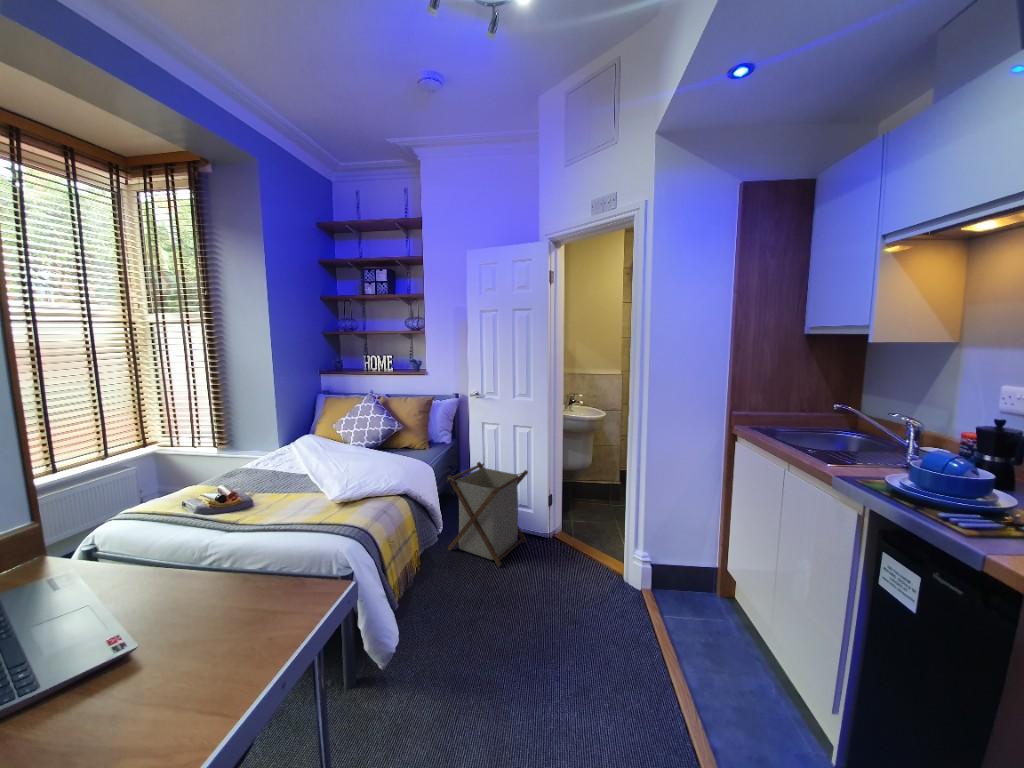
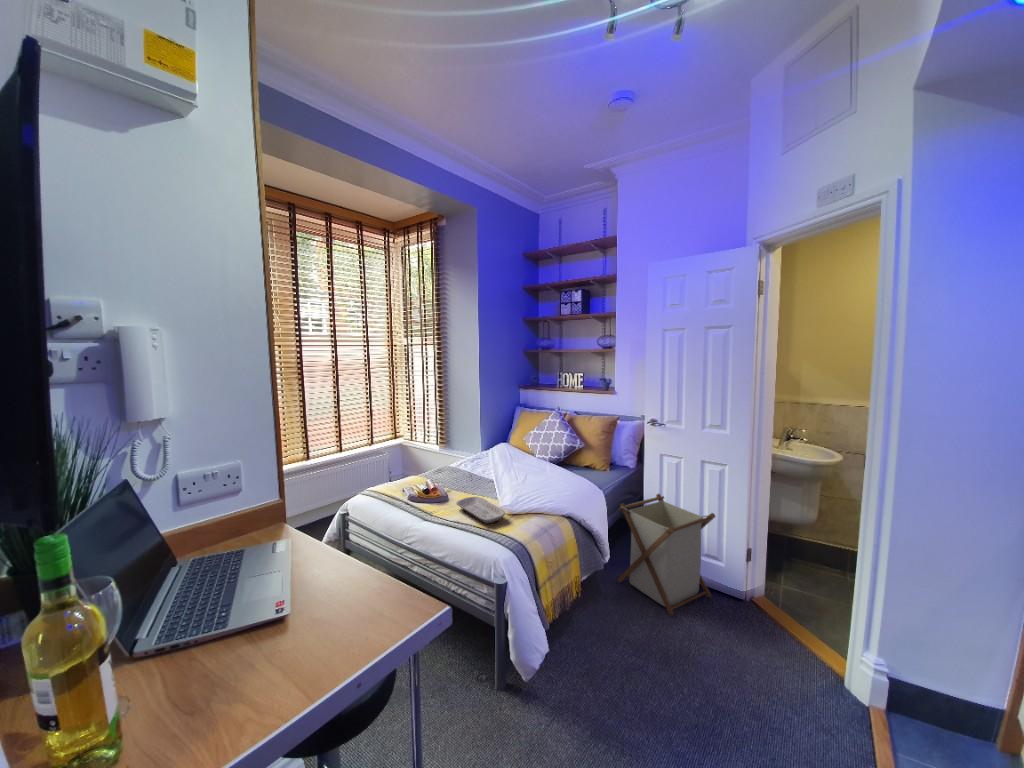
tray: none [269,493,336,518] -> present [456,497,505,523]

